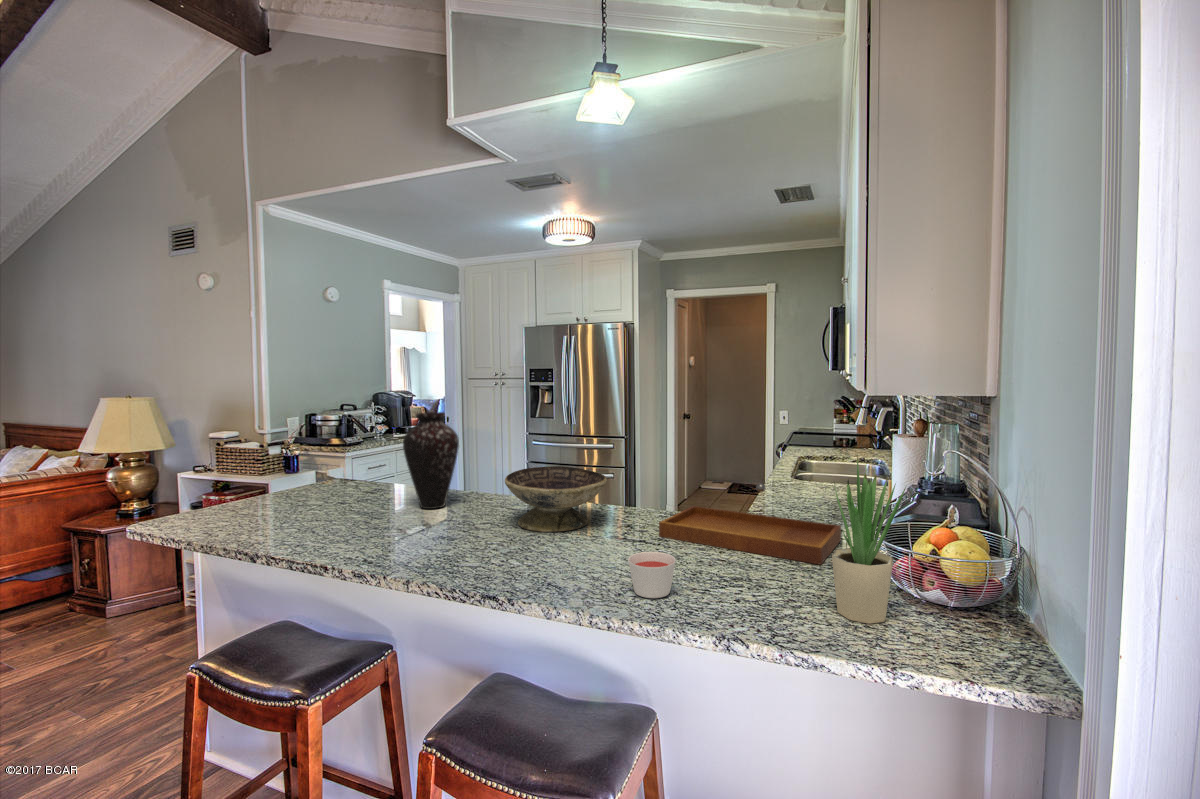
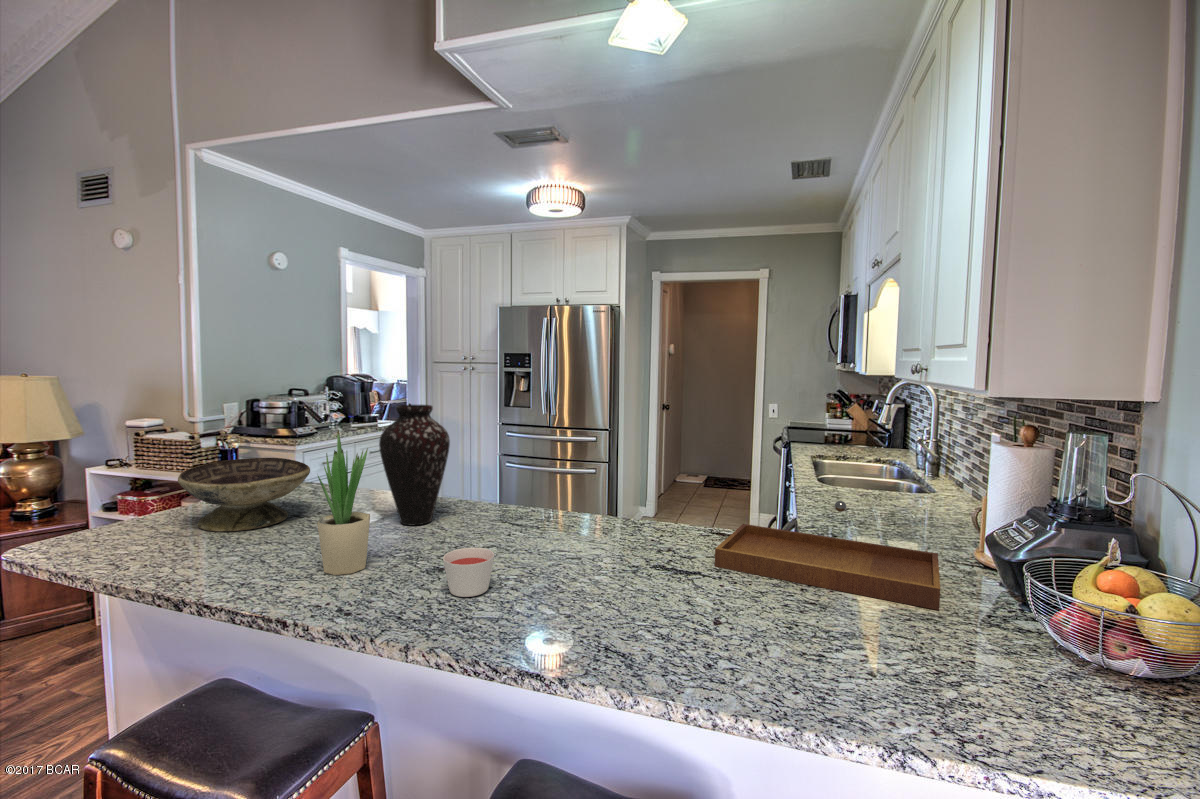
potted plant: present [832,456,906,624] -> present [317,430,370,575]
decorative bowl: present [505,466,607,532] -> present [178,458,310,532]
candle: present [628,552,676,598] -> present [443,548,494,597]

